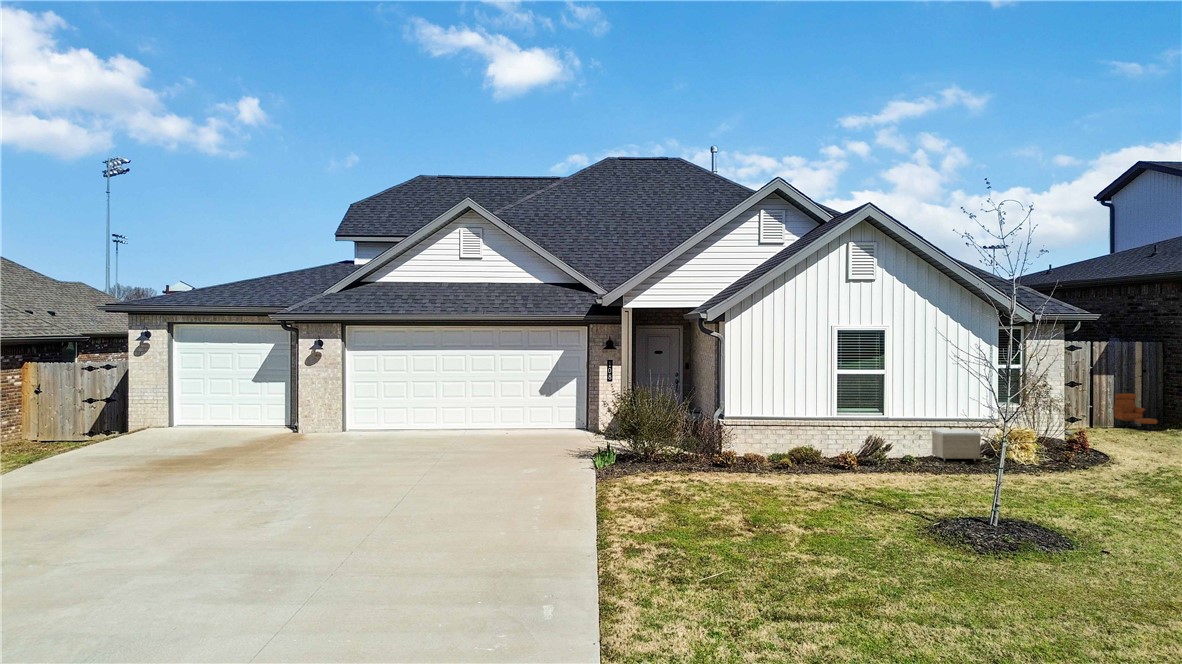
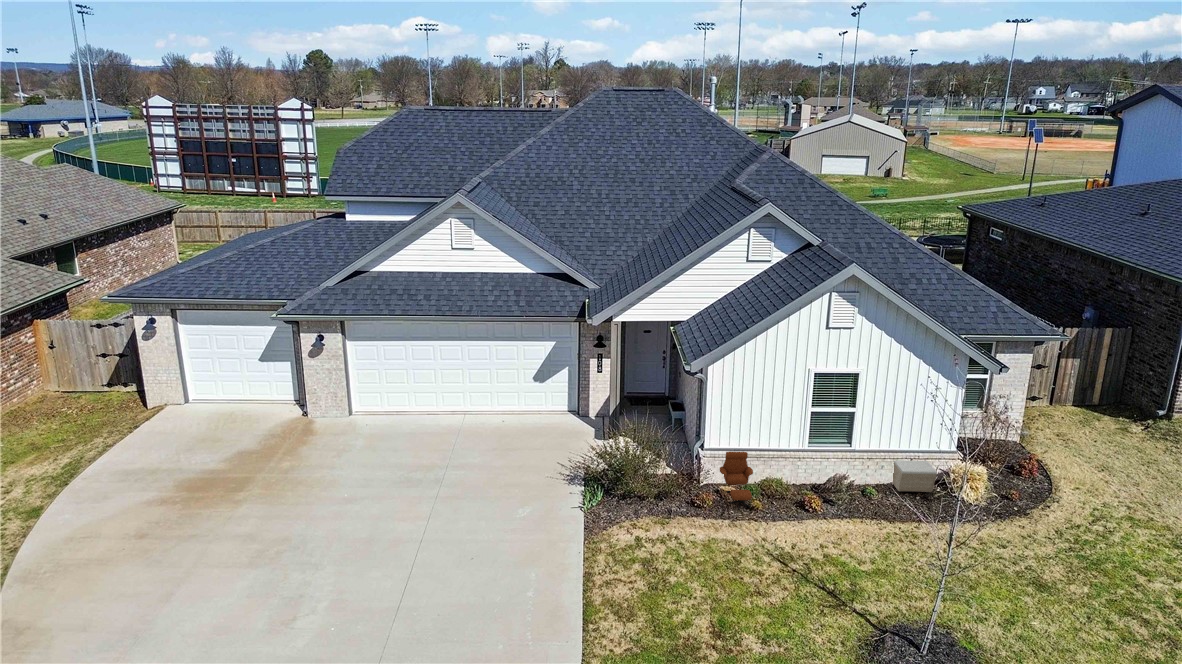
lounge chair: present [1112,393,1158,432] -> present [720,452,753,510]

